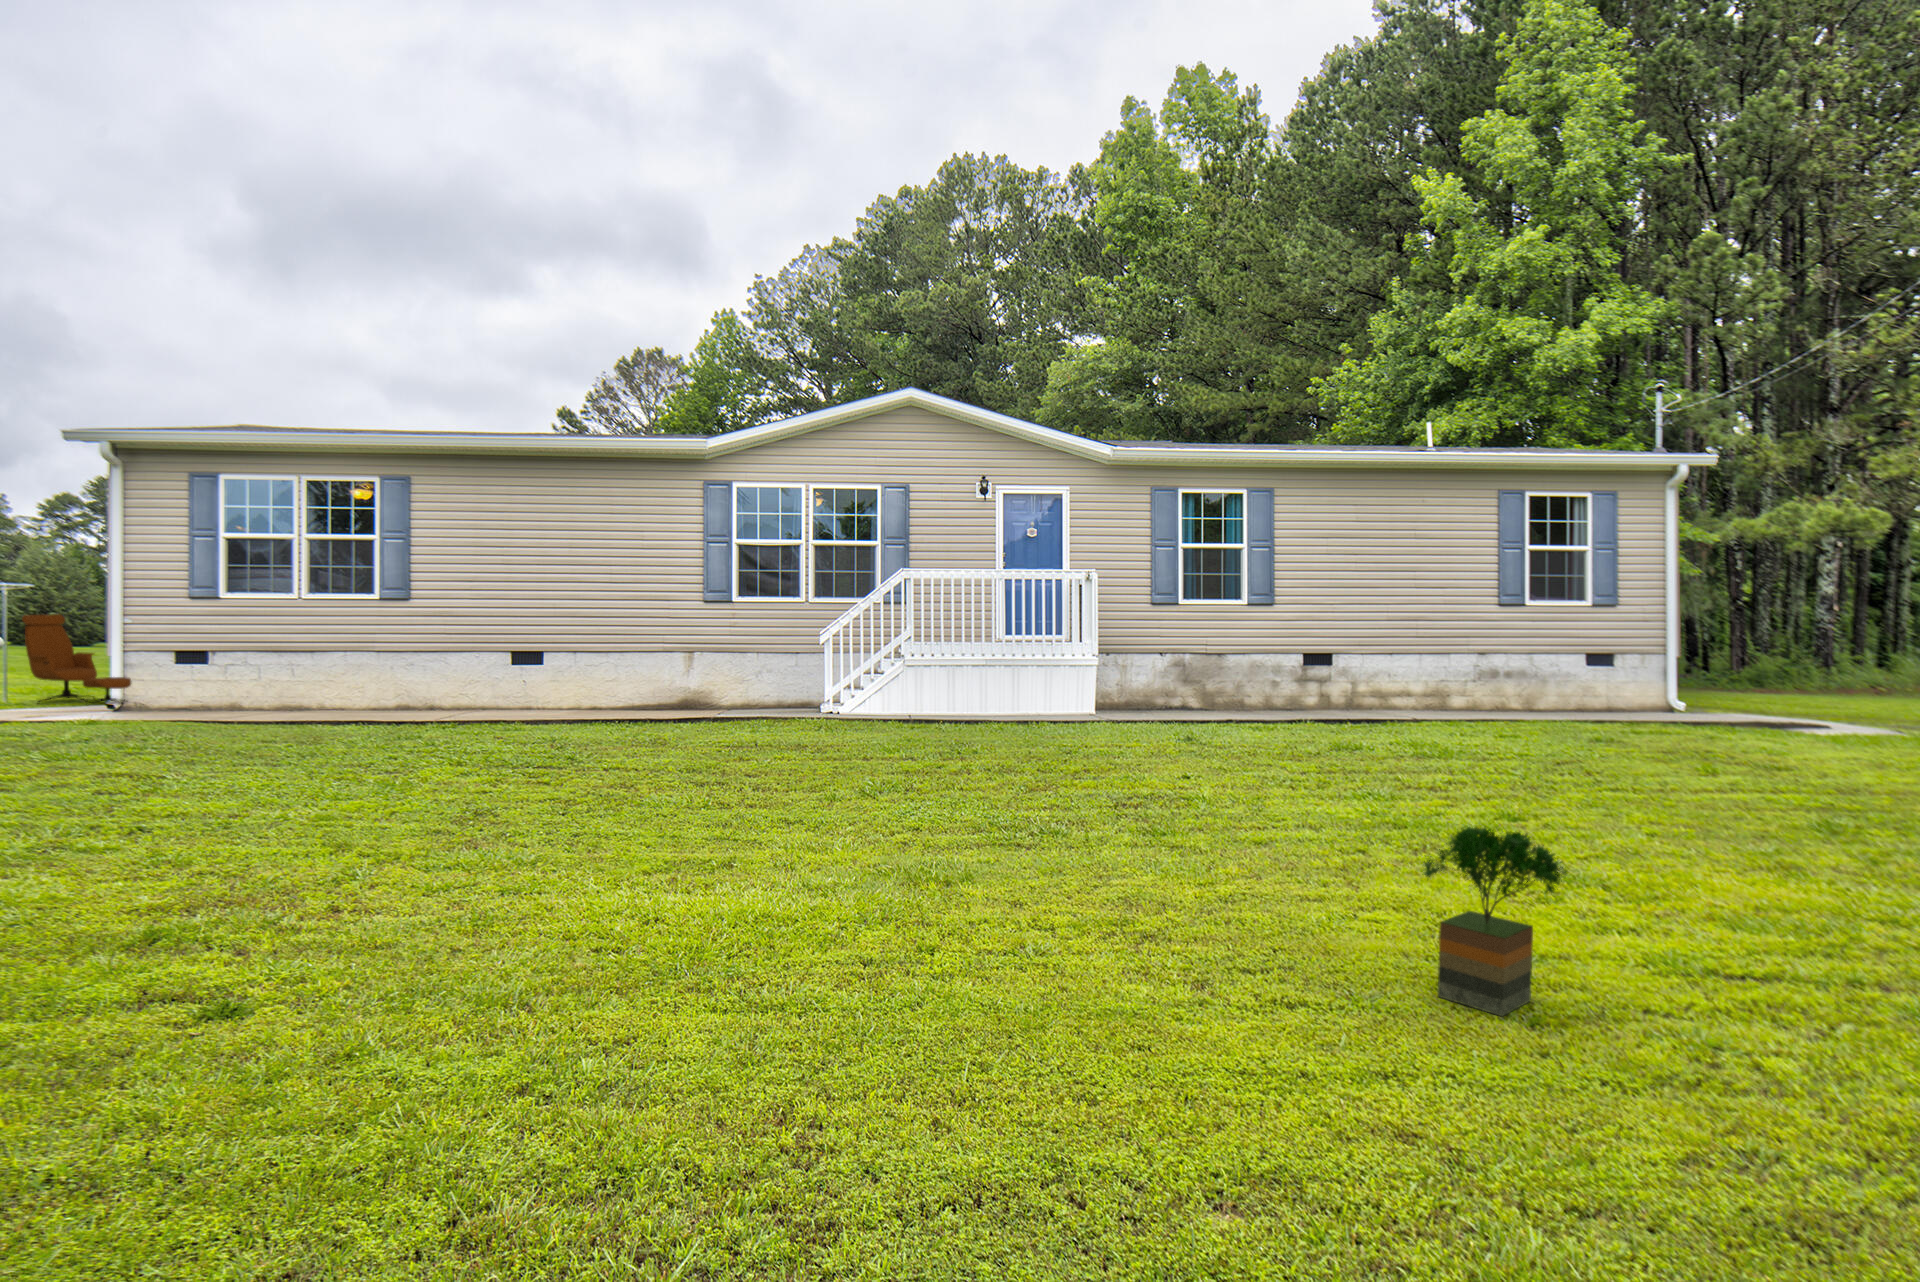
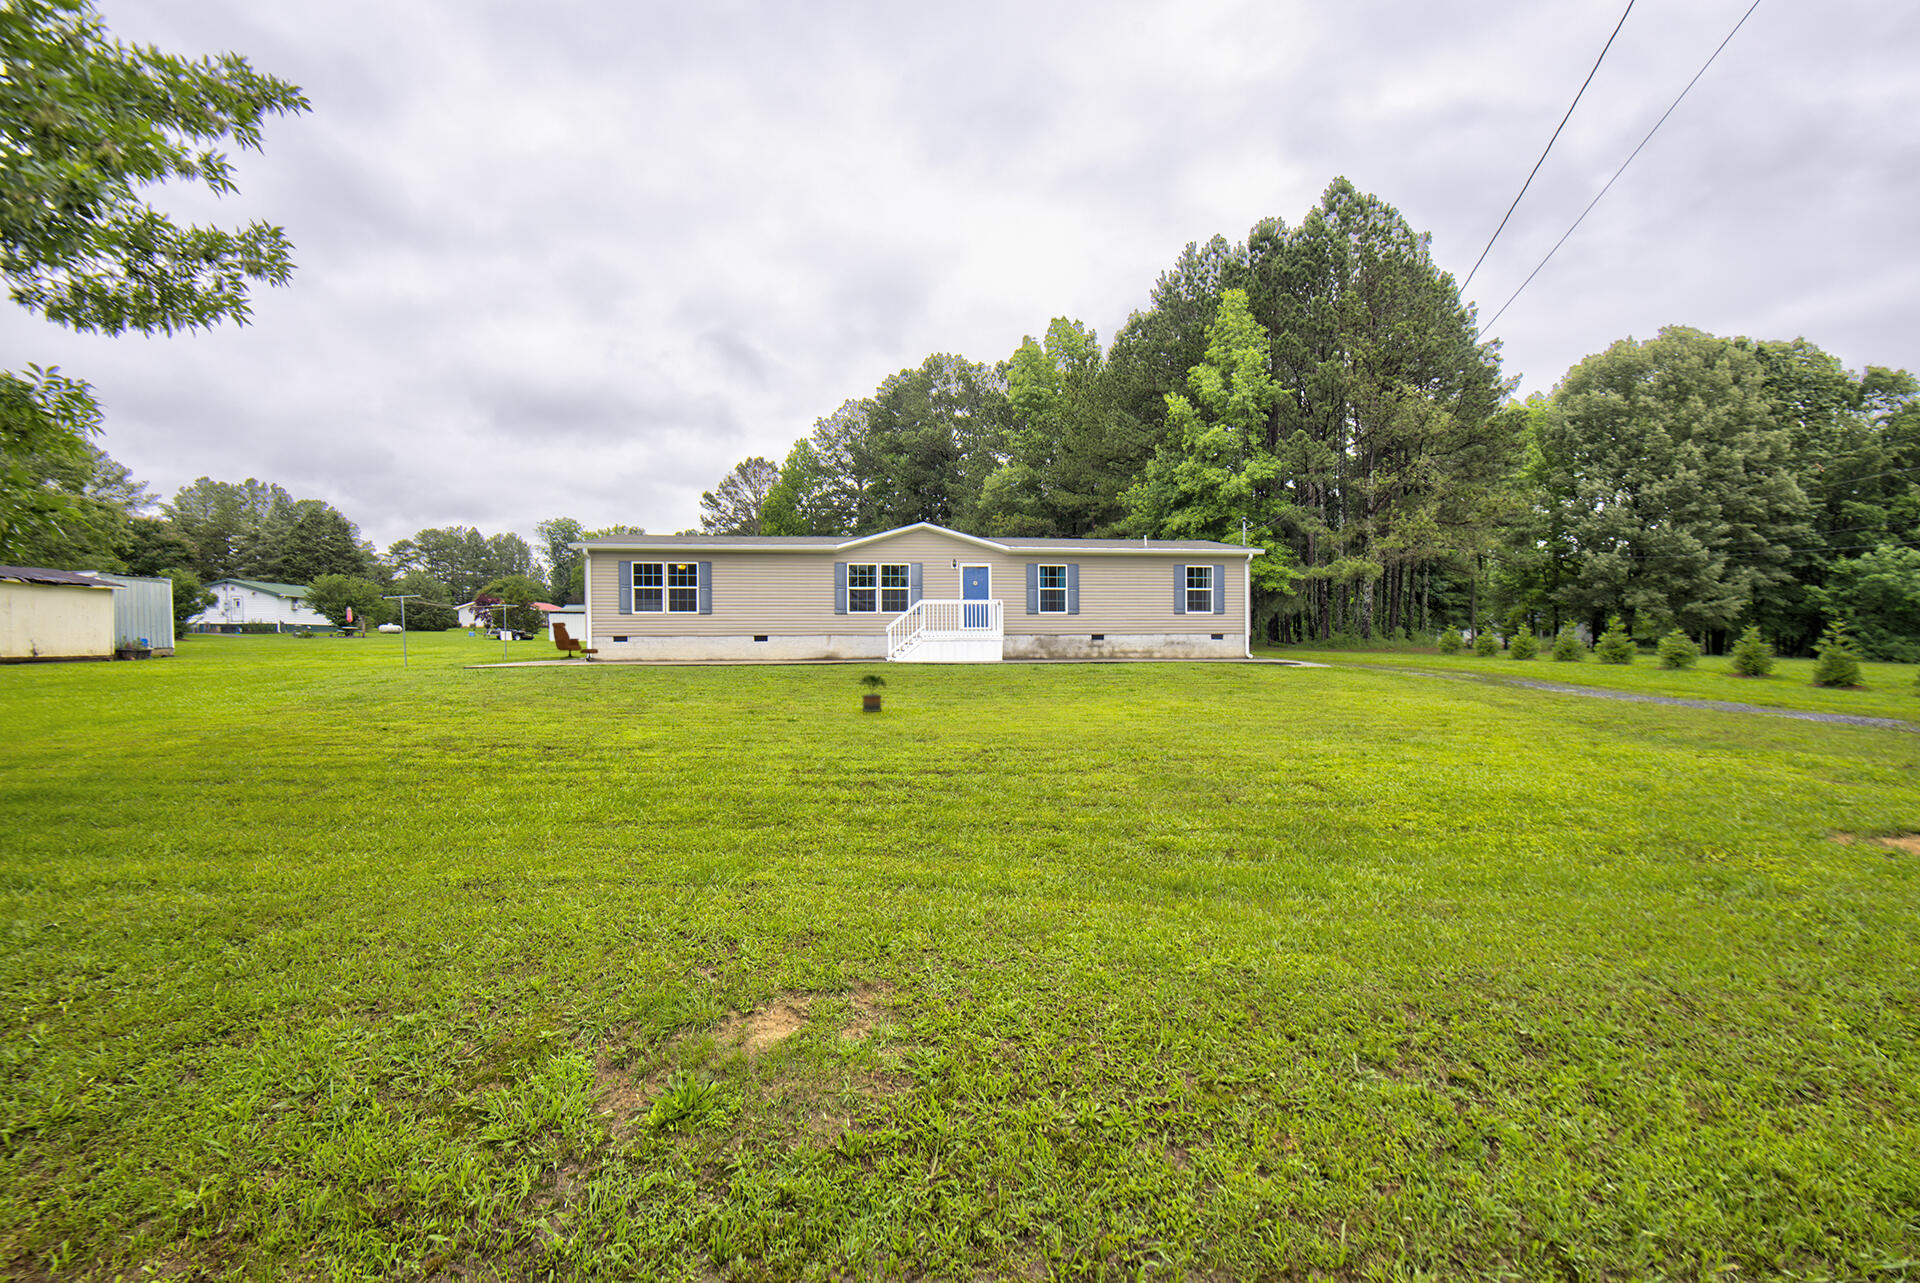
potted tree: present [1423,827,1566,1016] -> present [860,675,886,712]

